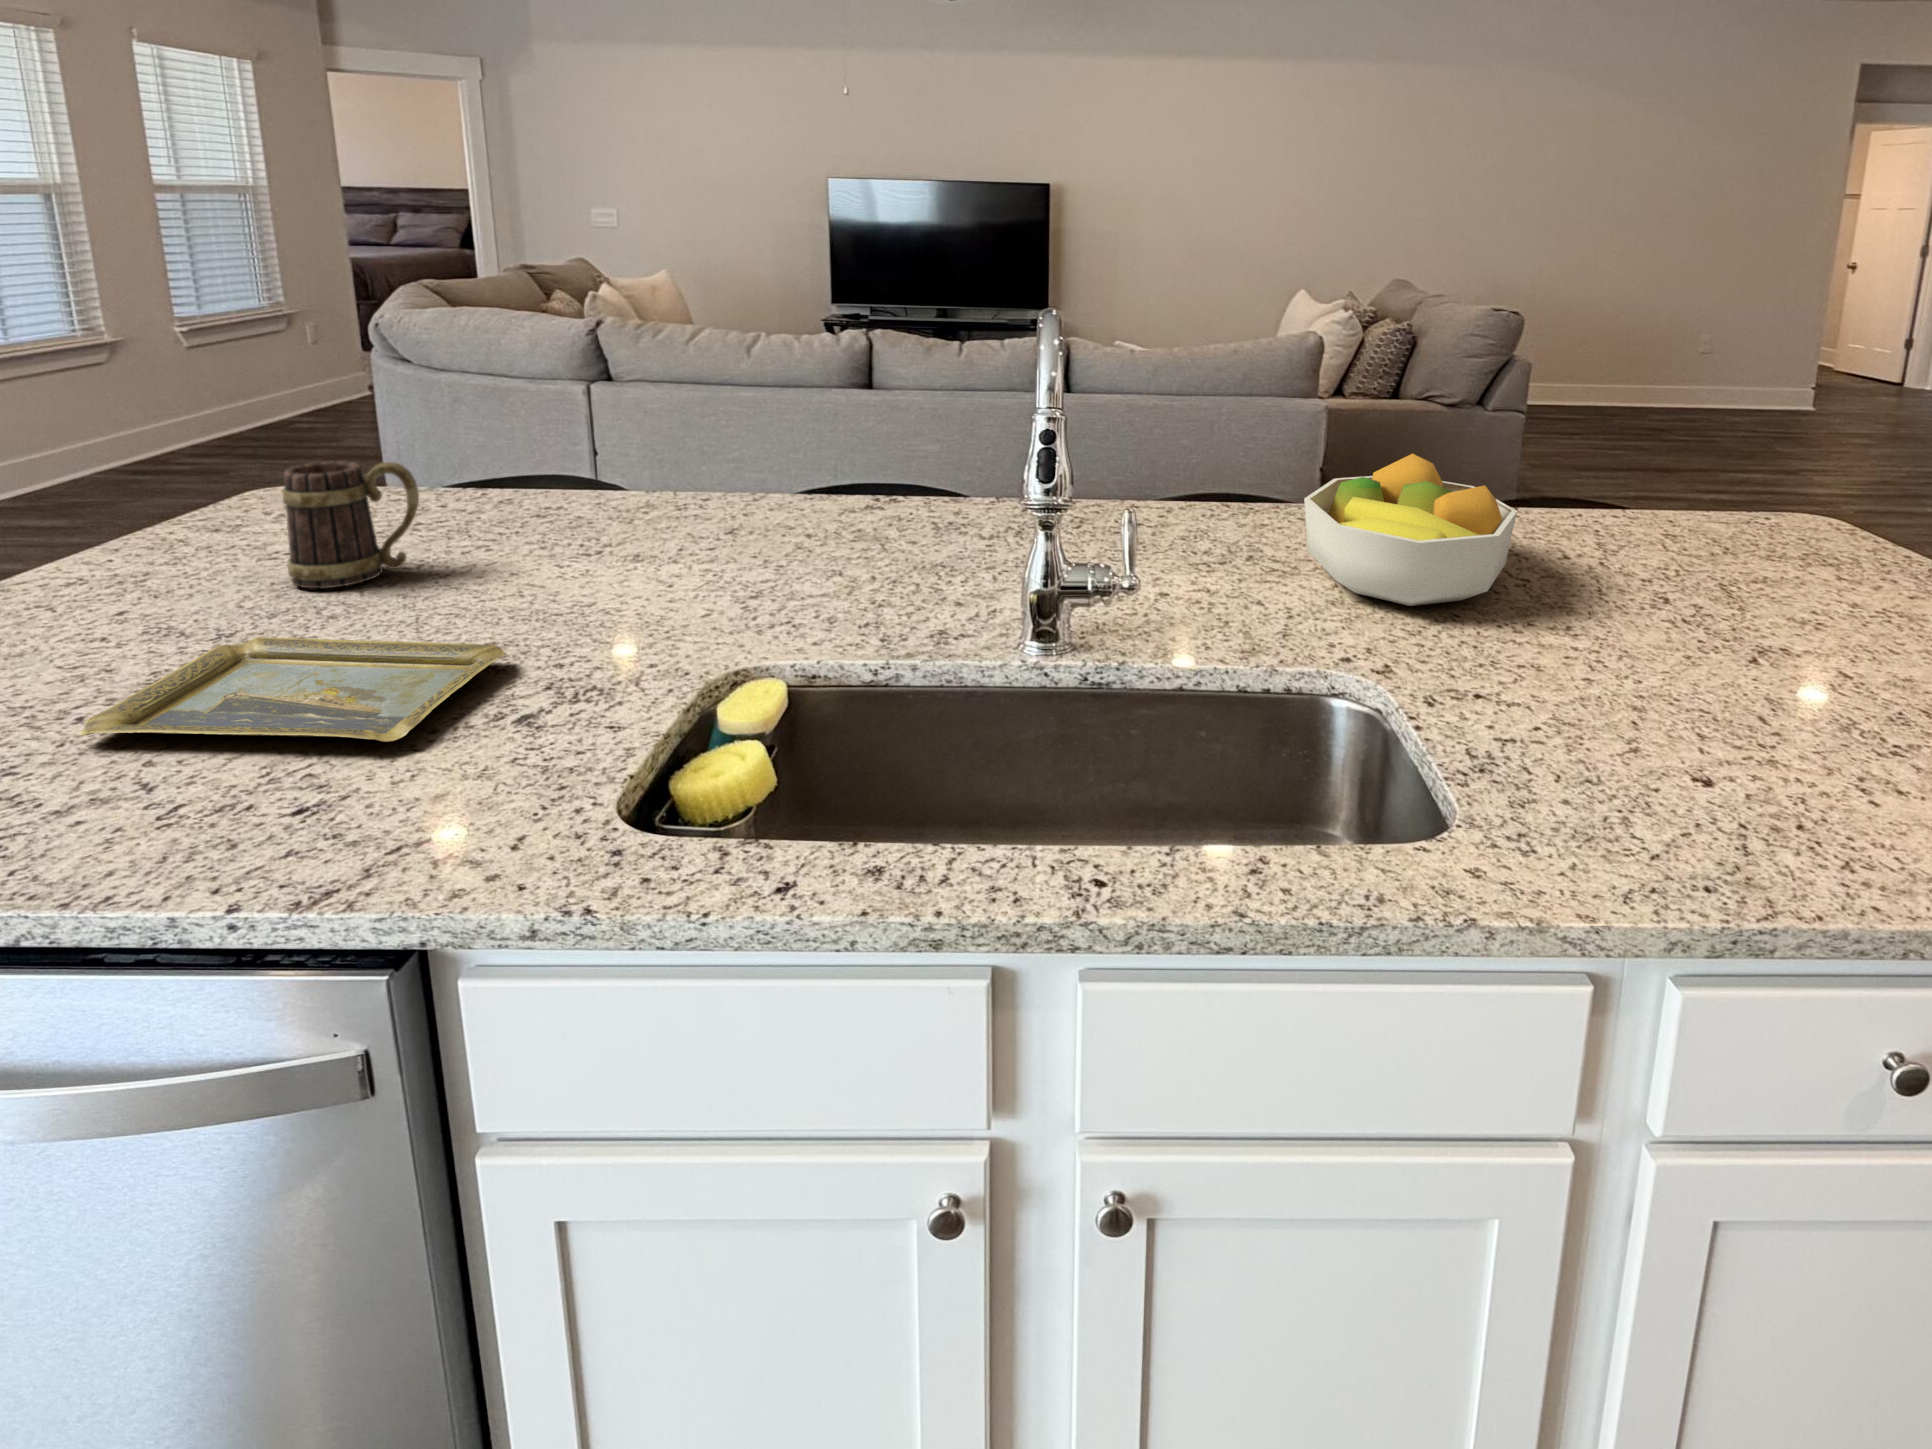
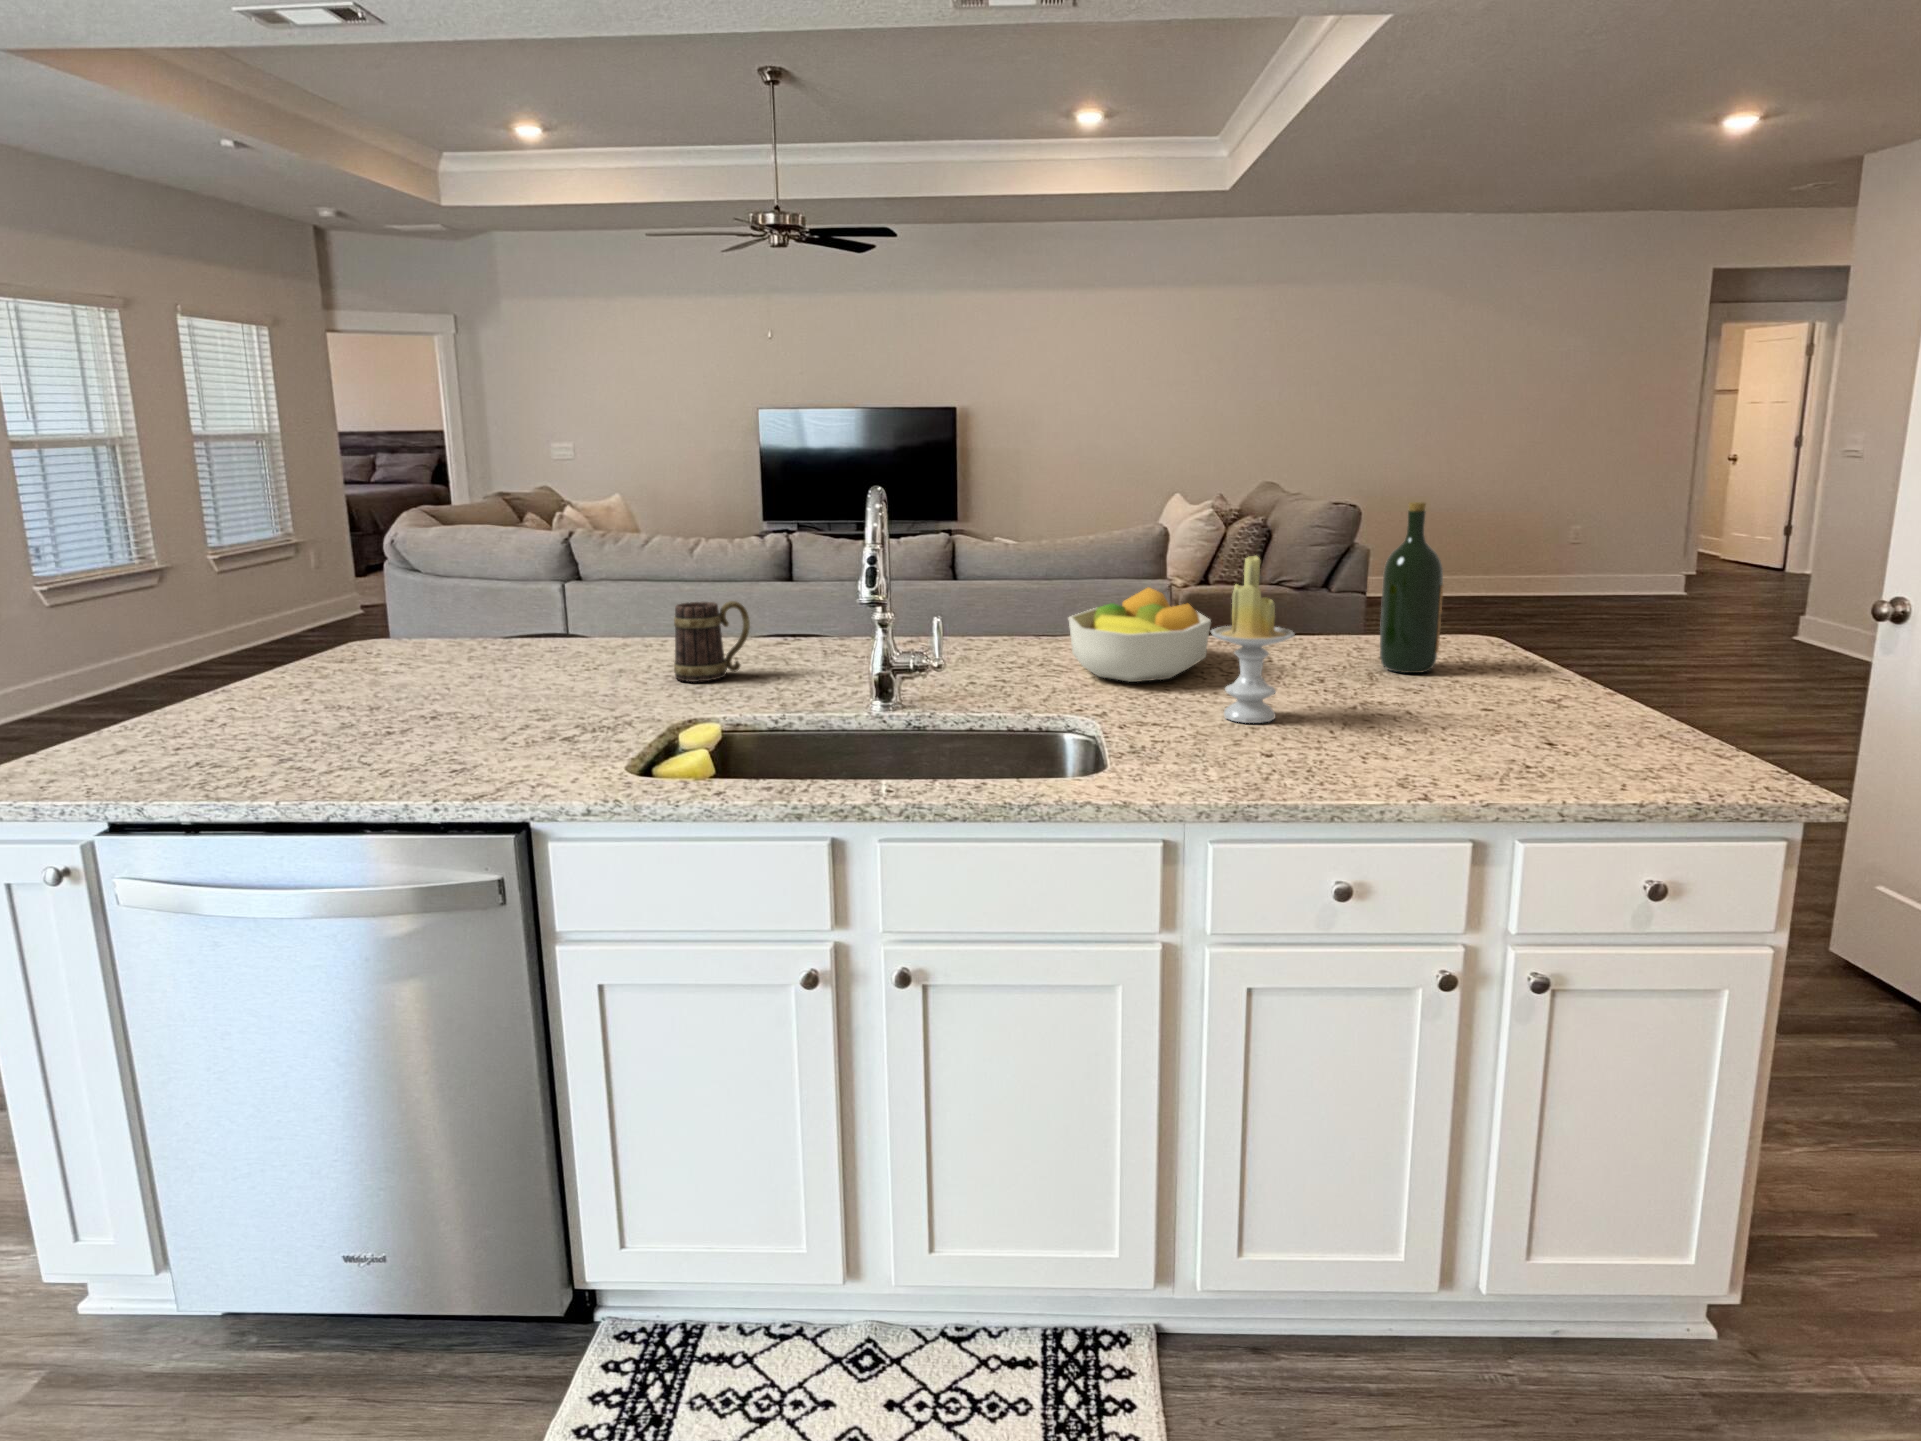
wine bottle: none [1746,347,1856,594] -> present [1380,502,1443,673]
candle: none [1577,439,1719,706] -> present [1211,556,1295,723]
mug: present [282,461,419,588] -> present [674,601,750,682]
tray: present [81,637,506,742] -> none [326,701,551,741]

